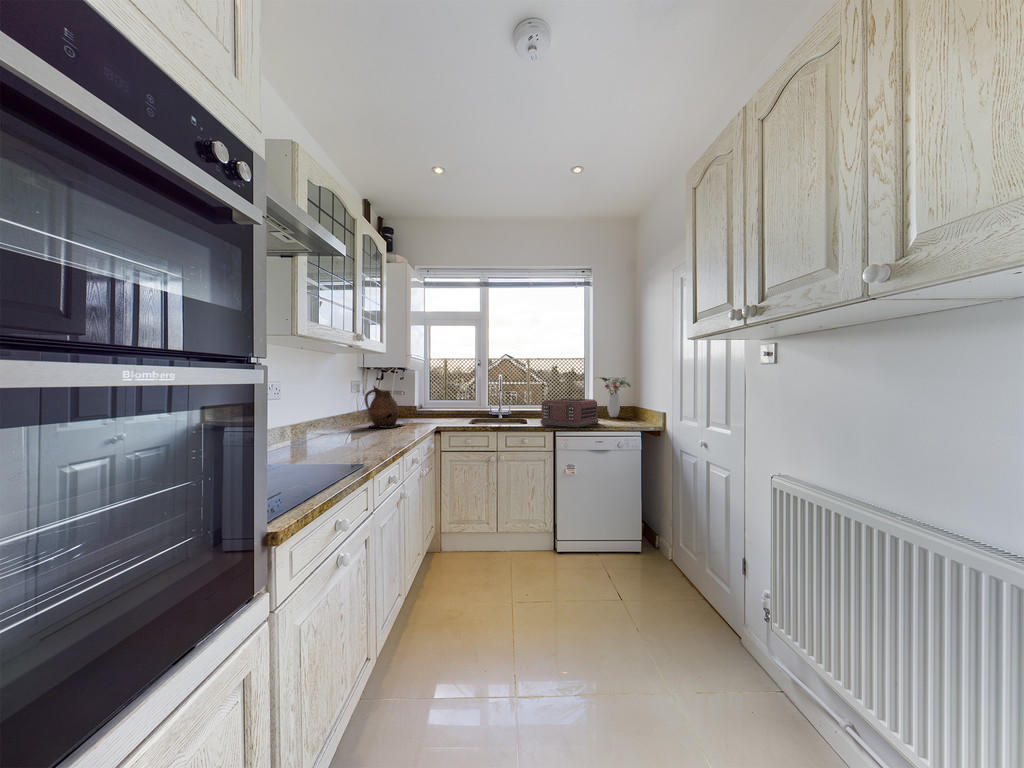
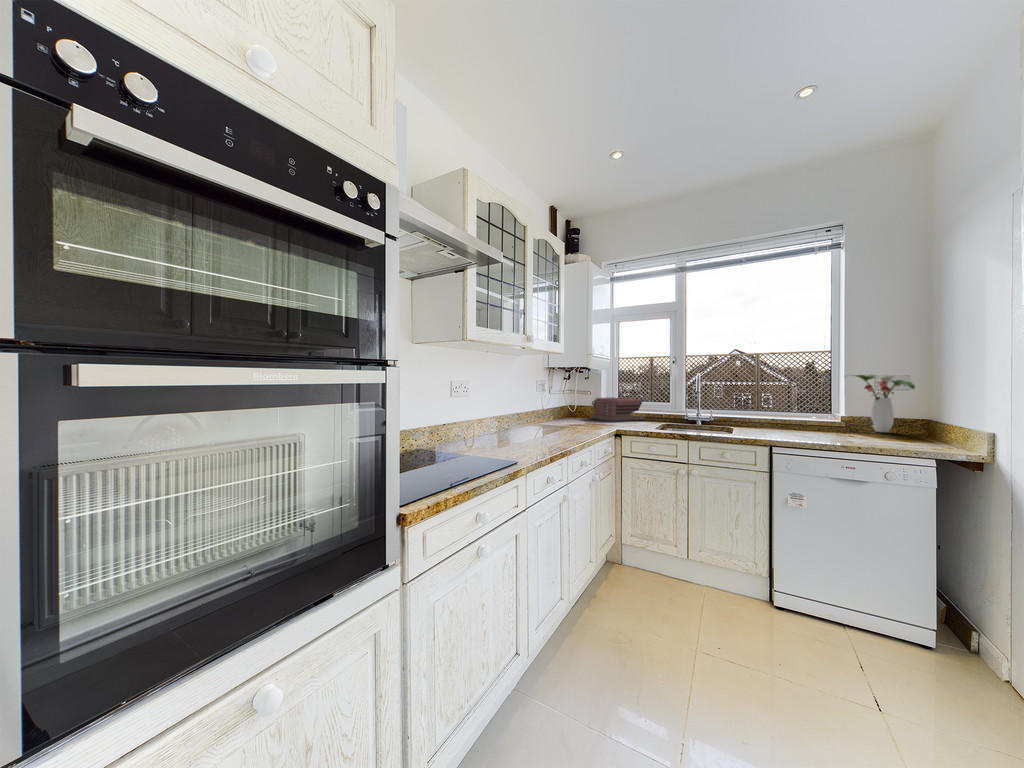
ceramic pitcher: present [365,386,404,428] -> none [543,385,584,428]
toaster: present [540,399,598,427] -> present [590,397,645,421]

